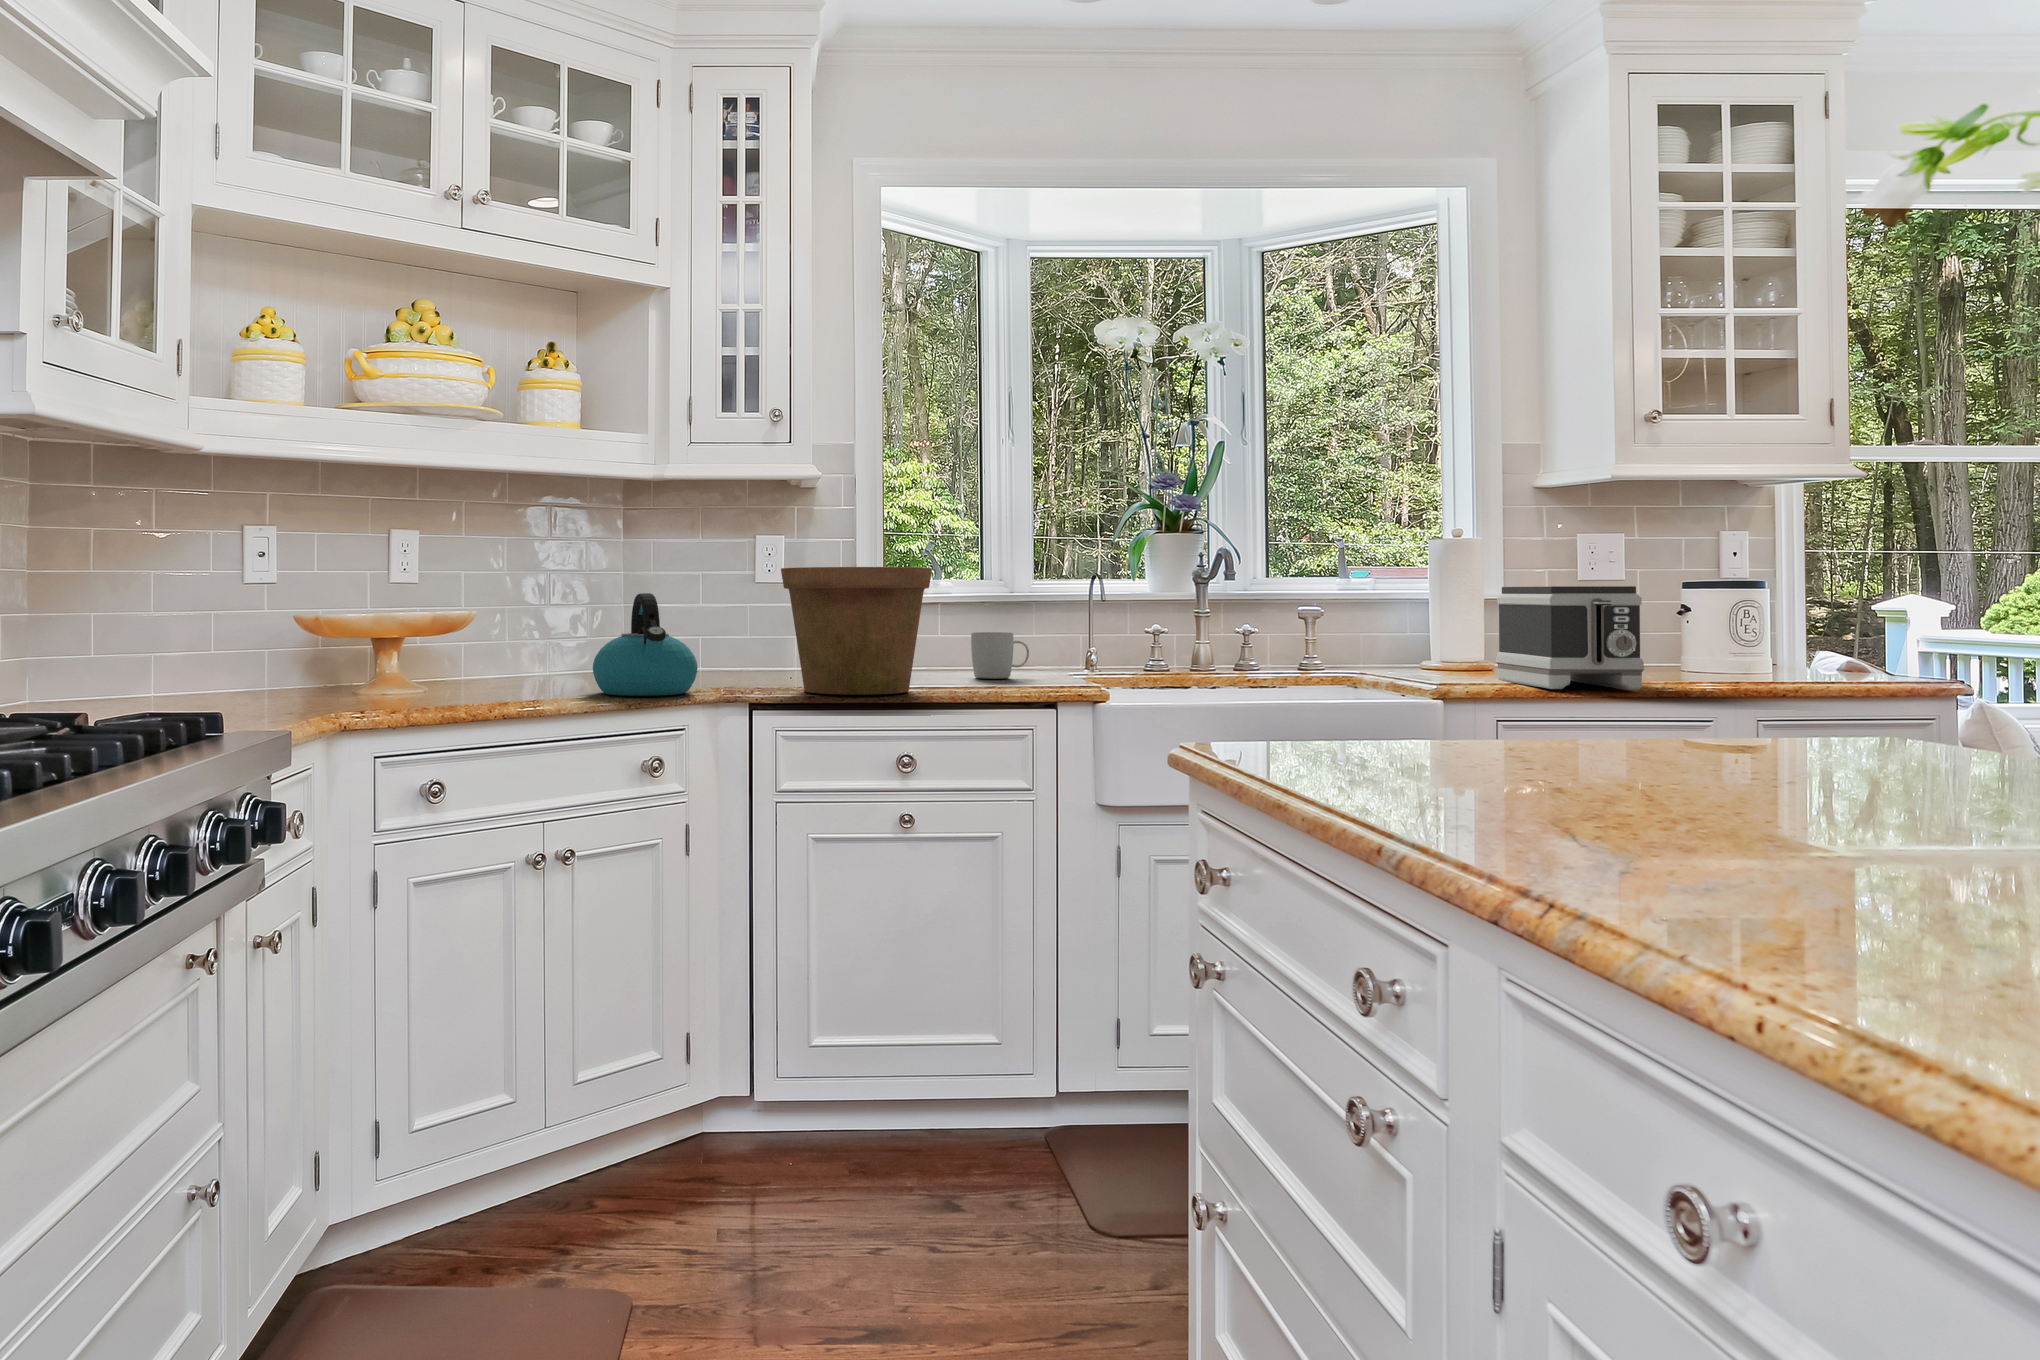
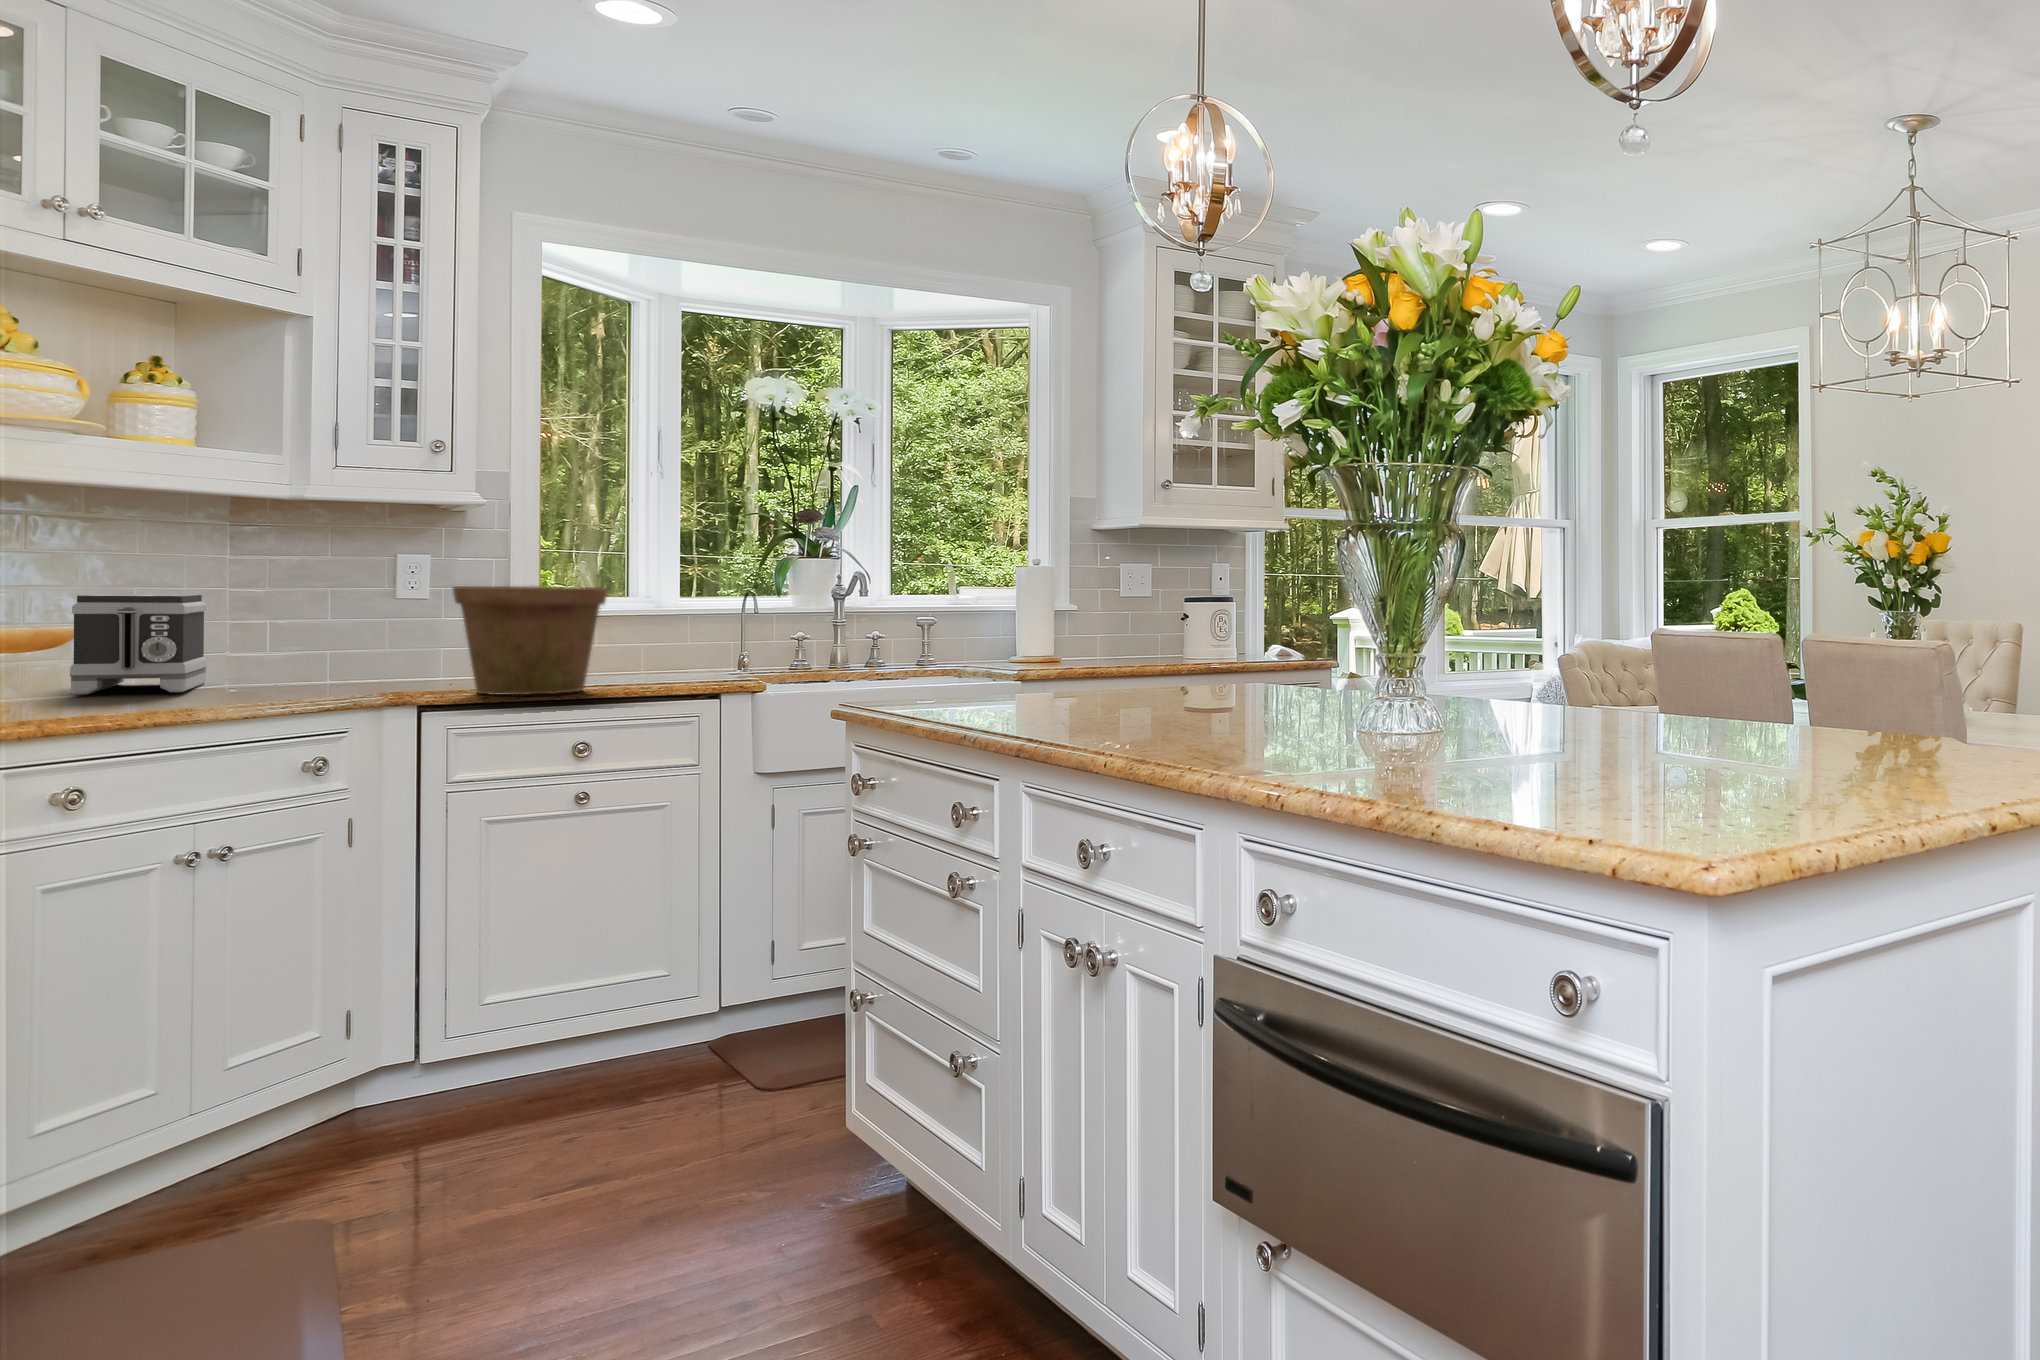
toaster: present [1496,586,1644,690] -> present [70,594,207,694]
kettle: present [593,593,697,696] -> none [234,608,360,703]
mug: present [971,632,1029,679] -> none [637,639,691,678]

